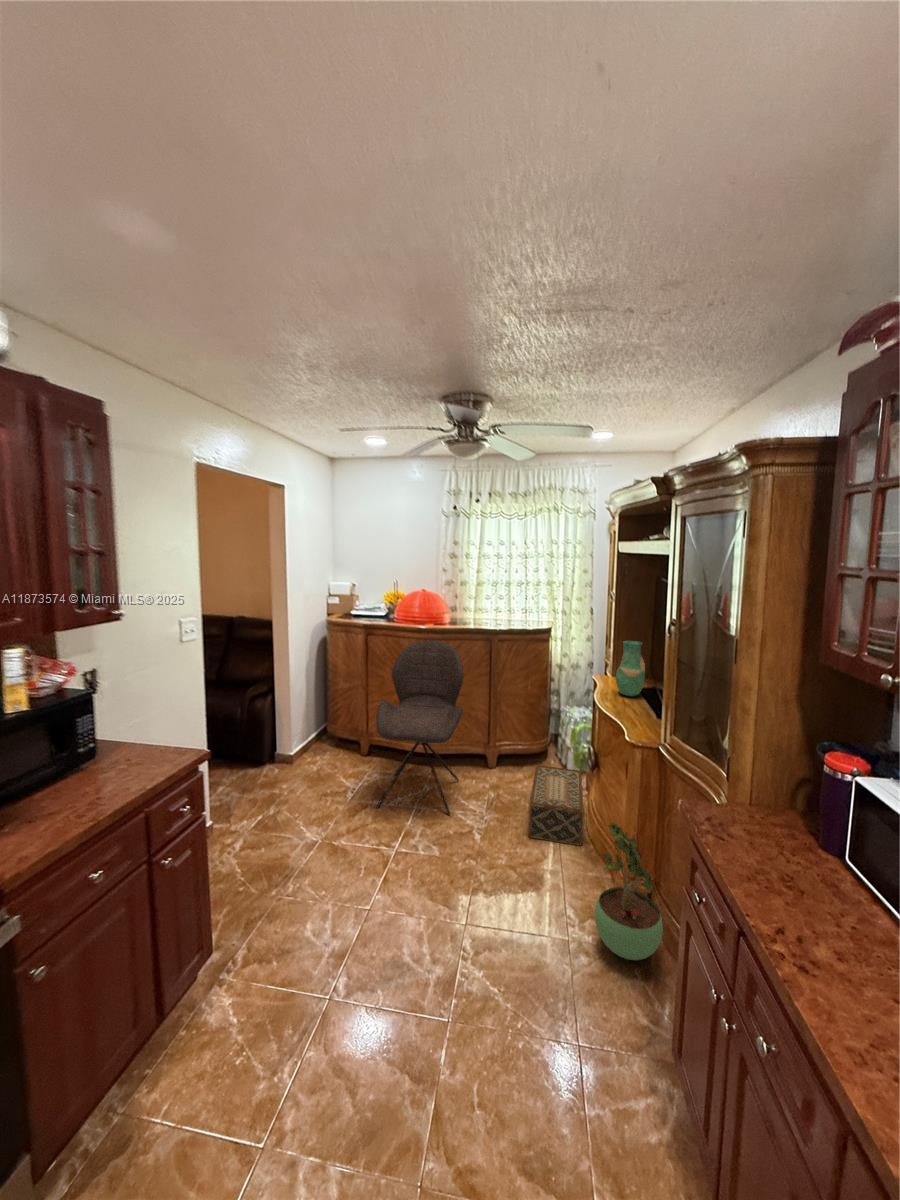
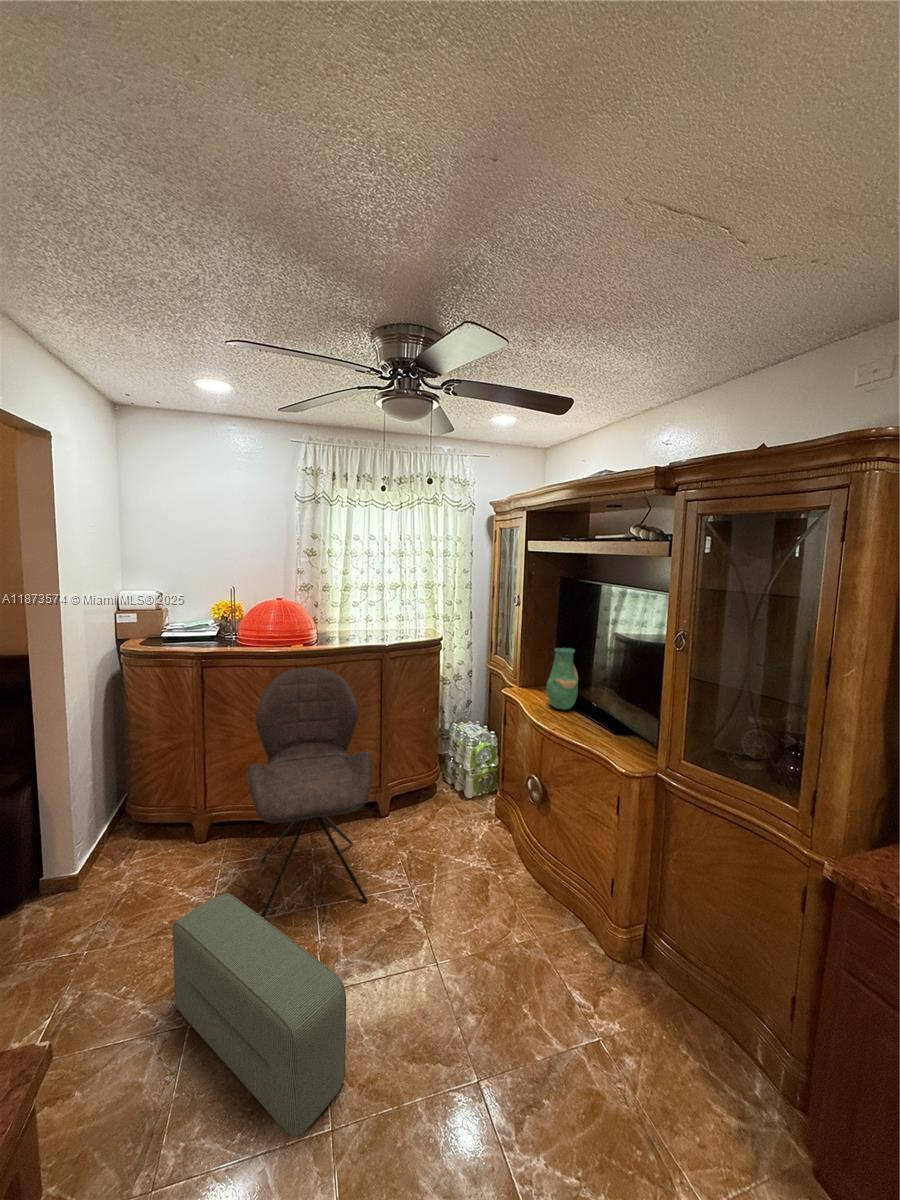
woven basket: present [528,766,584,846] -> none [449,799,536,902]
pouf: none [317,772,389,903] -> present [173,893,346,1138]
potted plant: present [595,823,663,960] -> none [620,879,725,1044]

